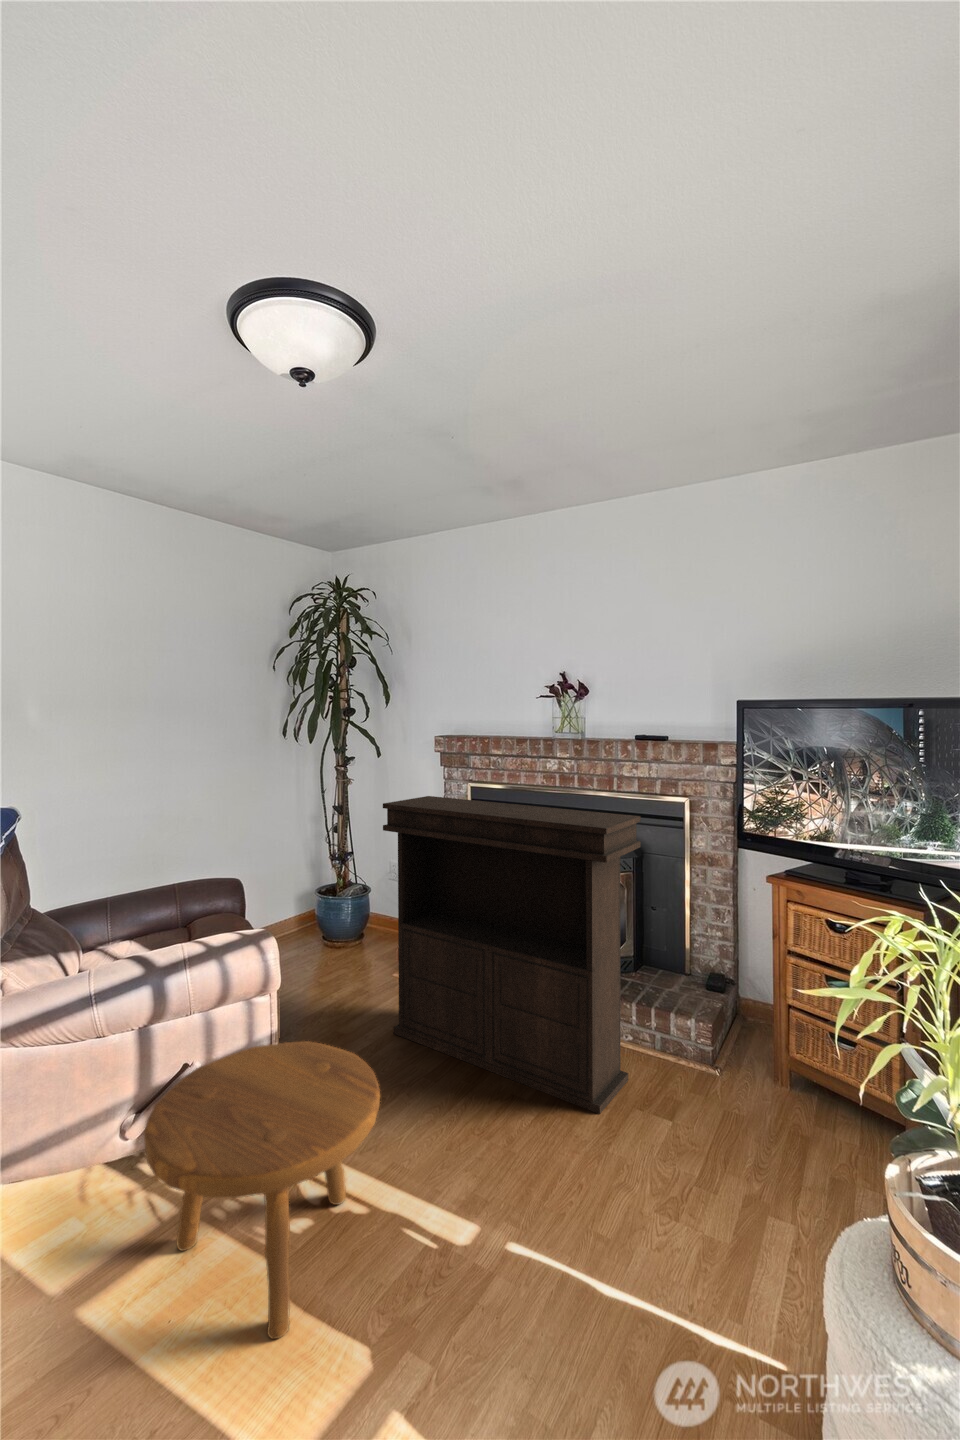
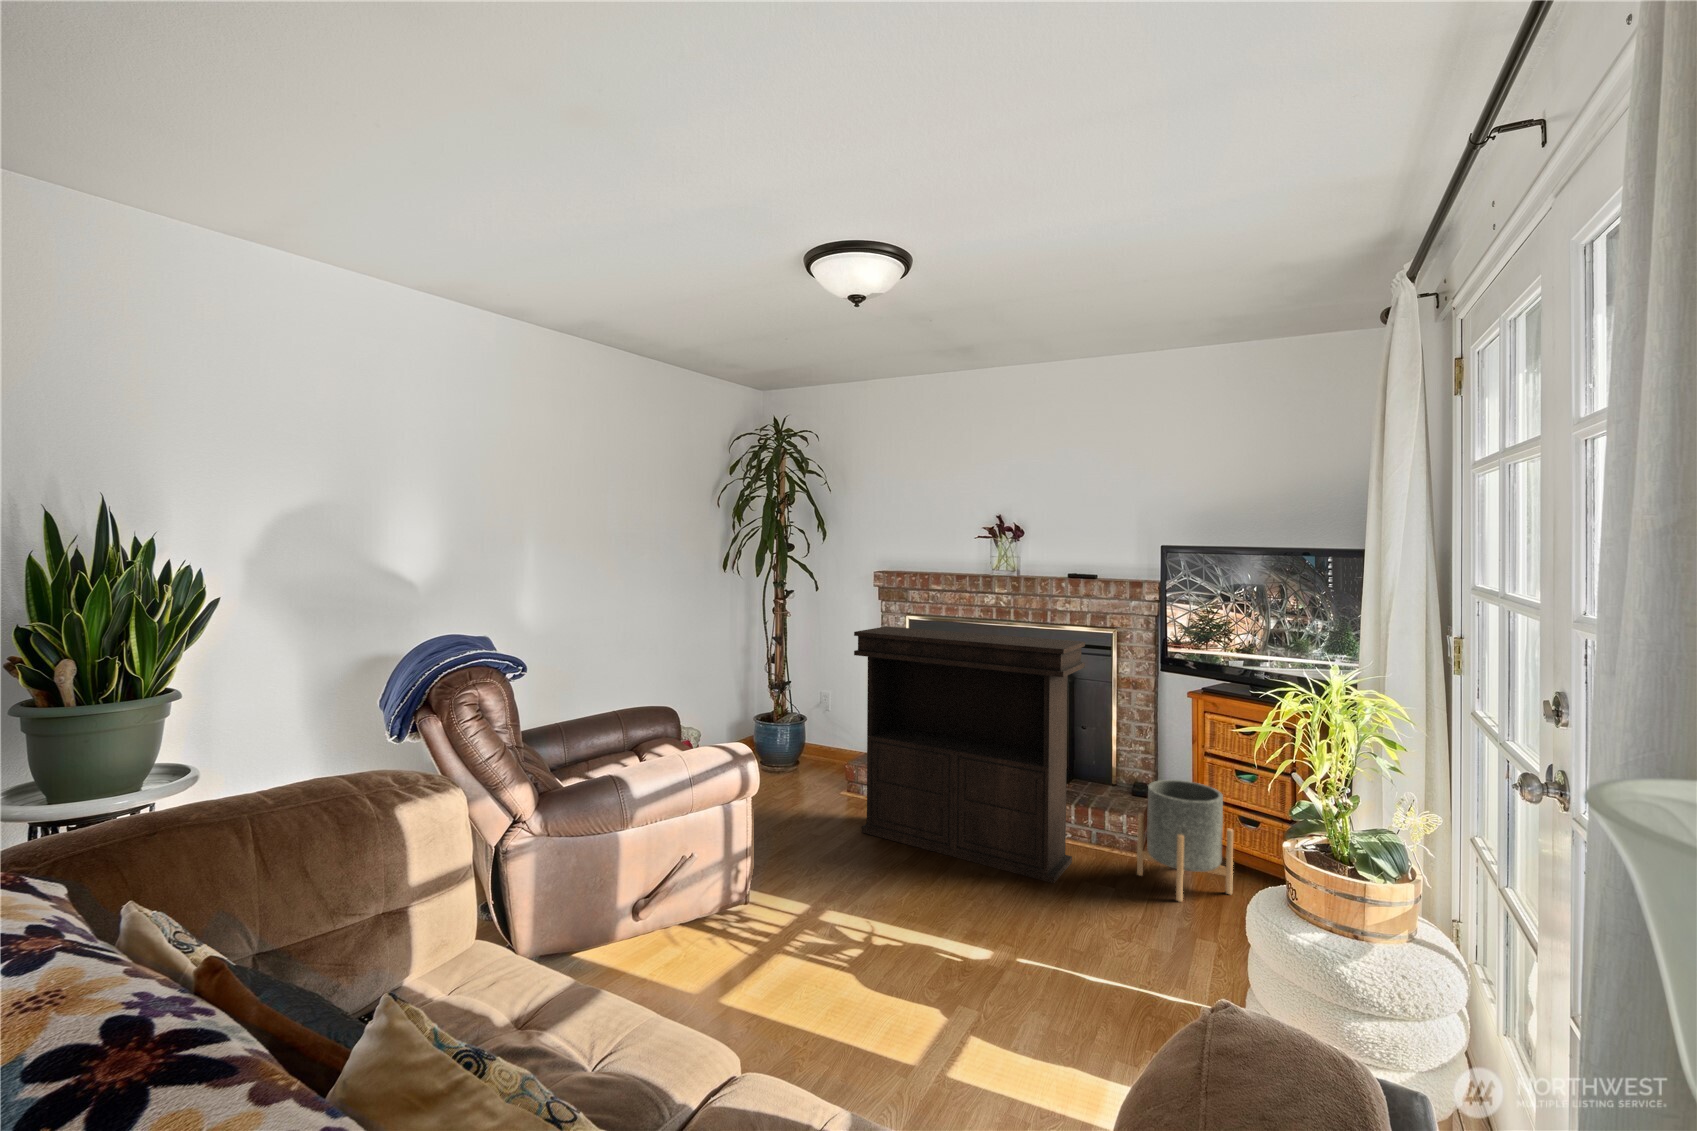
planter: none [704,983,820,1147] -> present [1137,780,1233,902]
footstool: present [144,1041,380,1339] -> none [745,814,911,1002]

